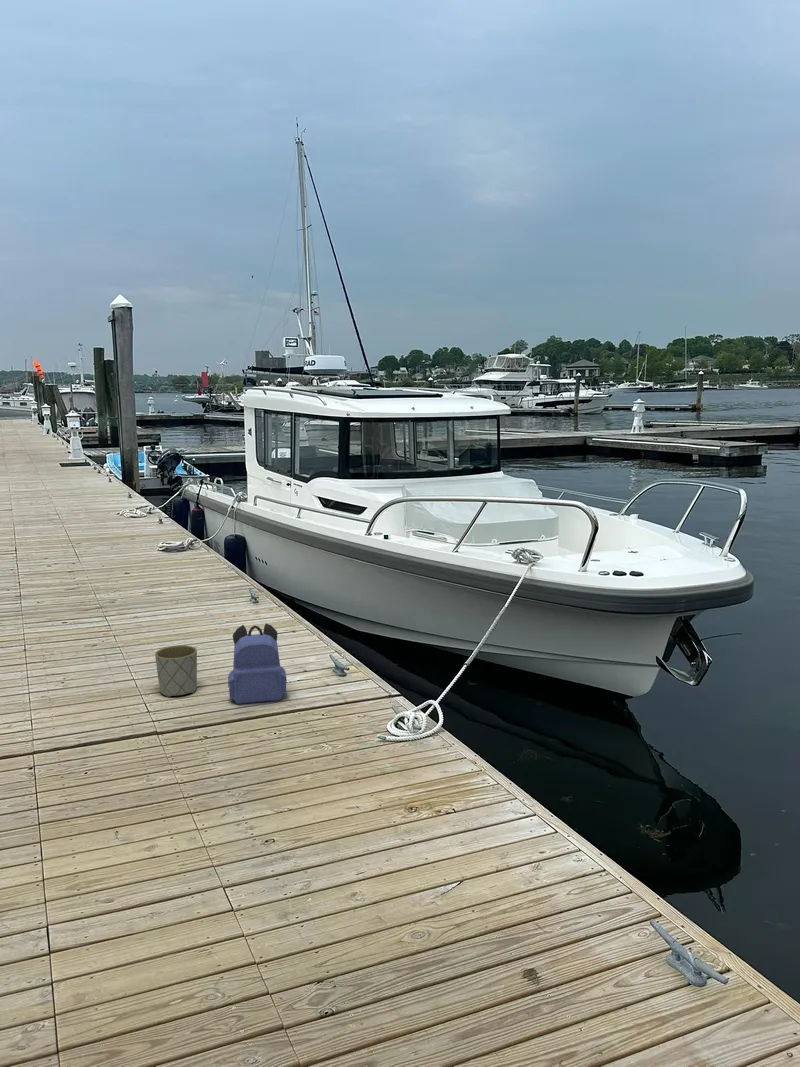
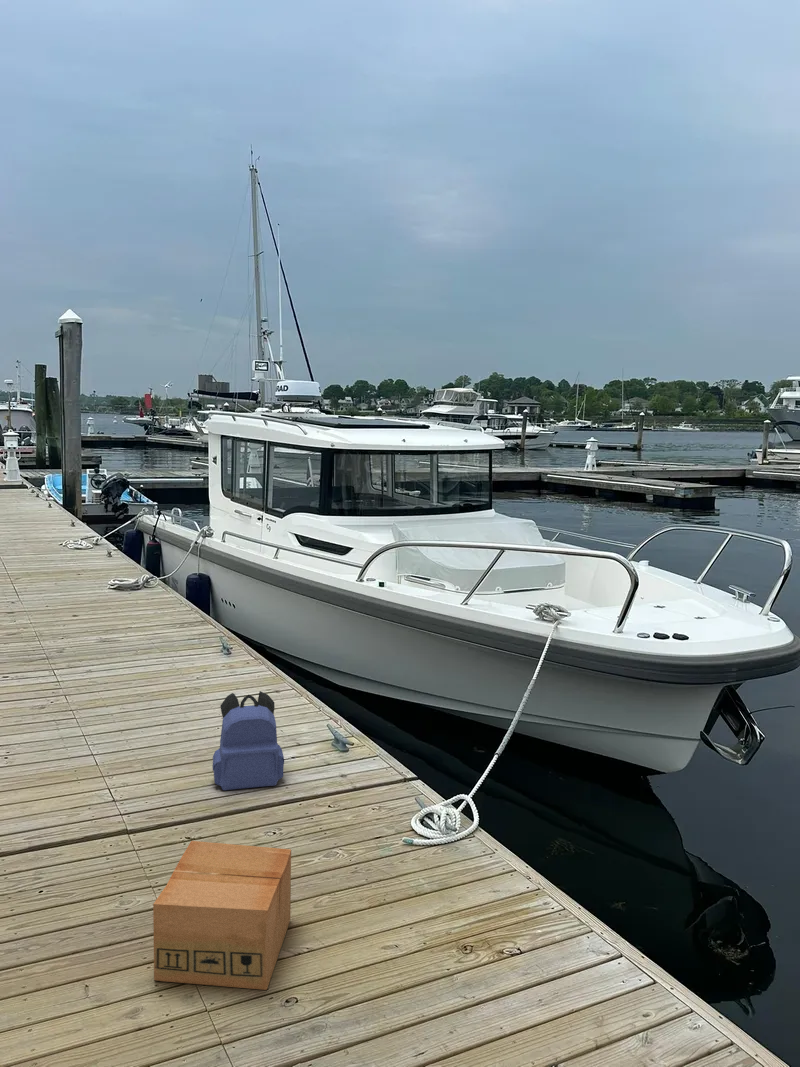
planter: present [155,645,197,697] -> none [123,715,174,780]
cardboard box: none [165,730,277,834] -> present [153,841,291,990]

